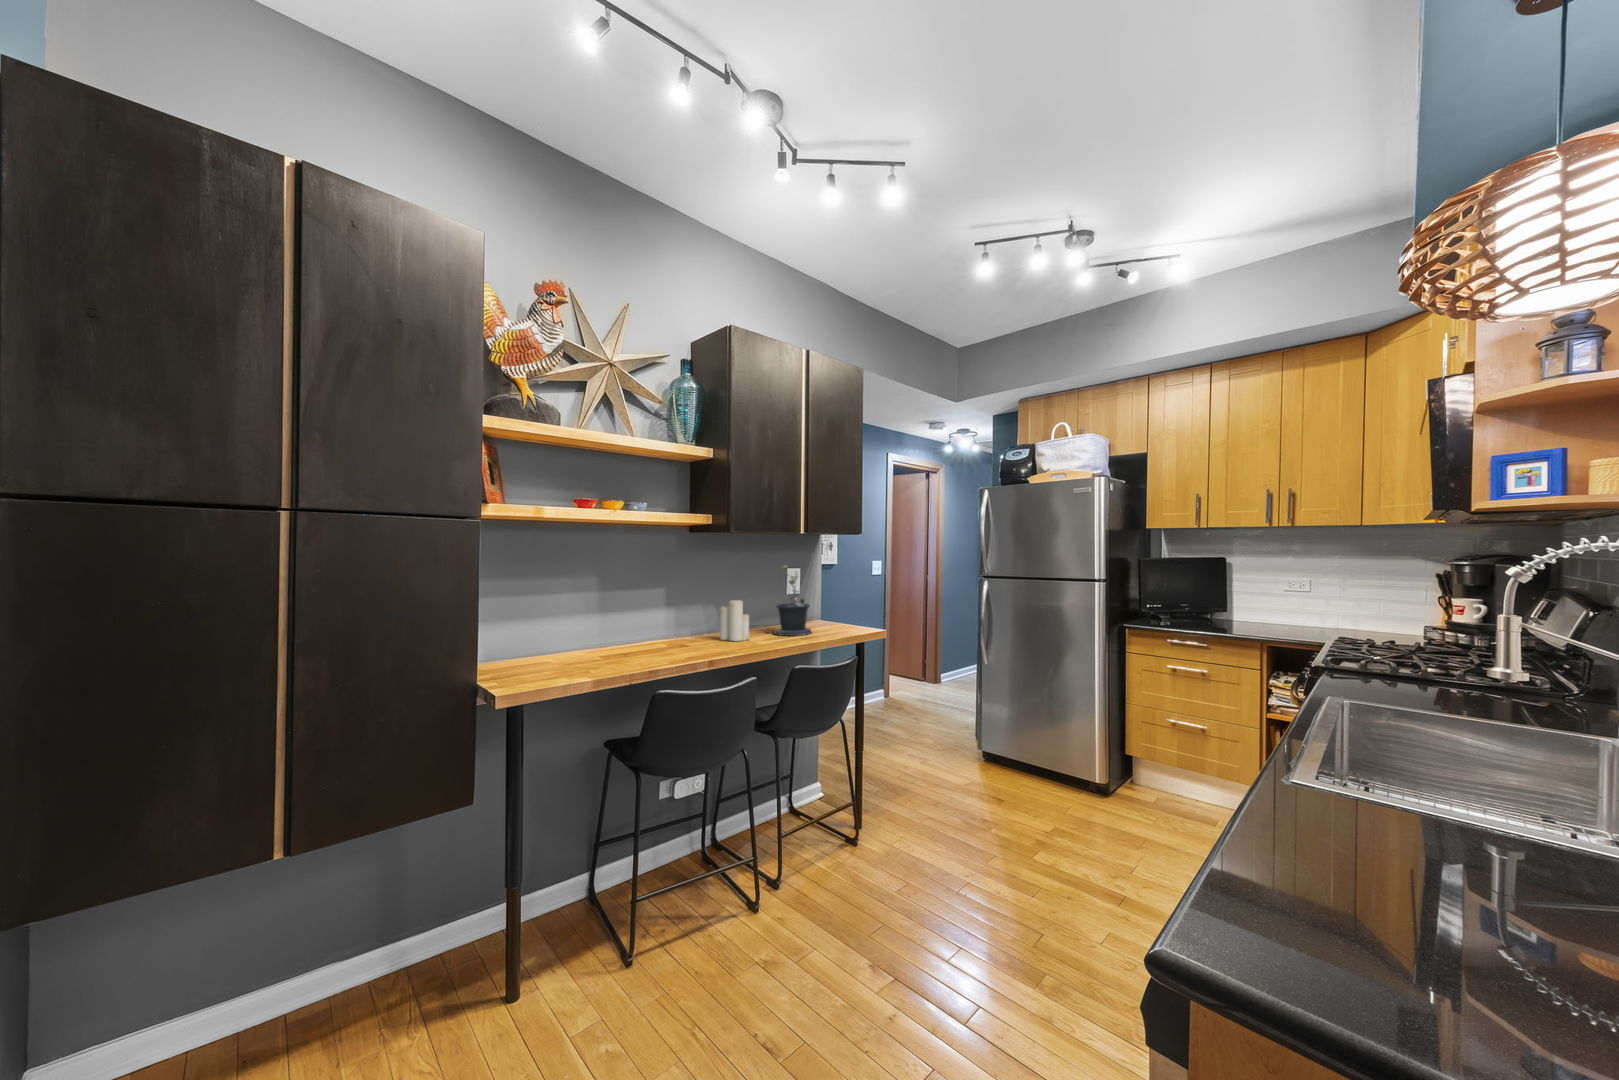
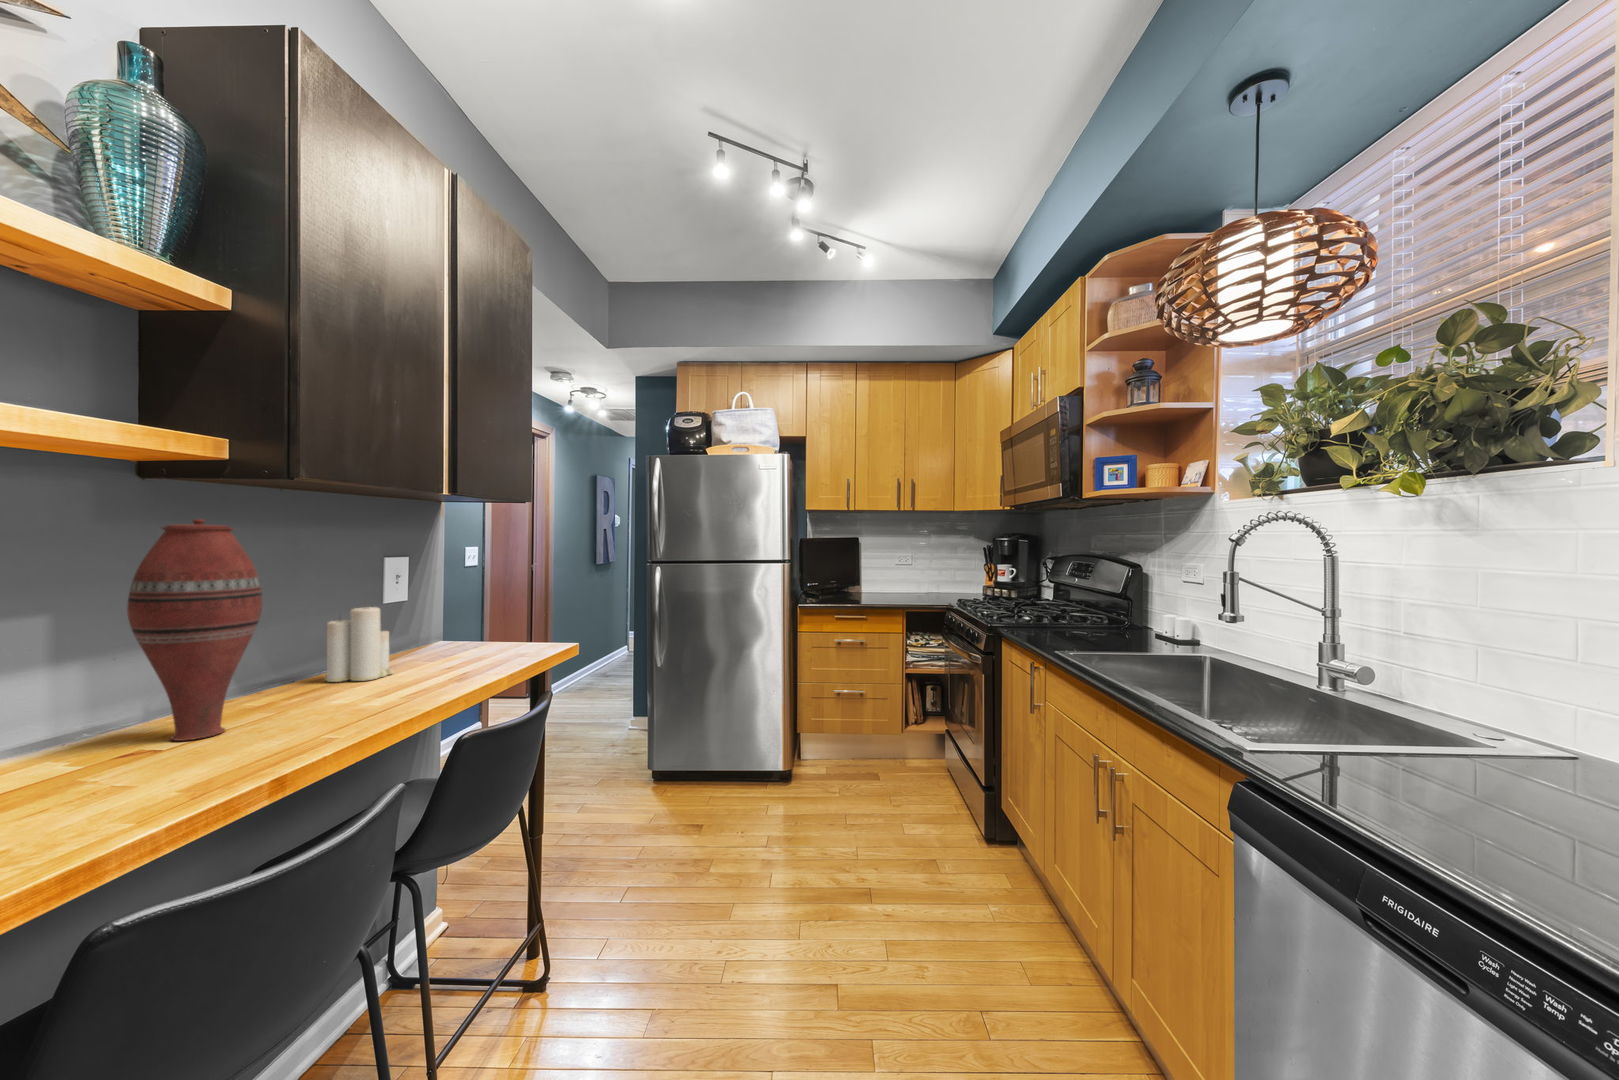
vase: none [628,555,674,656] -> present [127,519,263,741]
potted plant: present [767,566,811,636] -> none [398,546,489,661]

